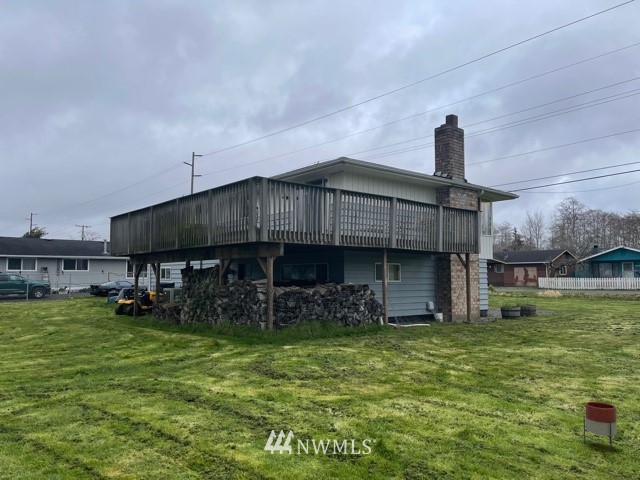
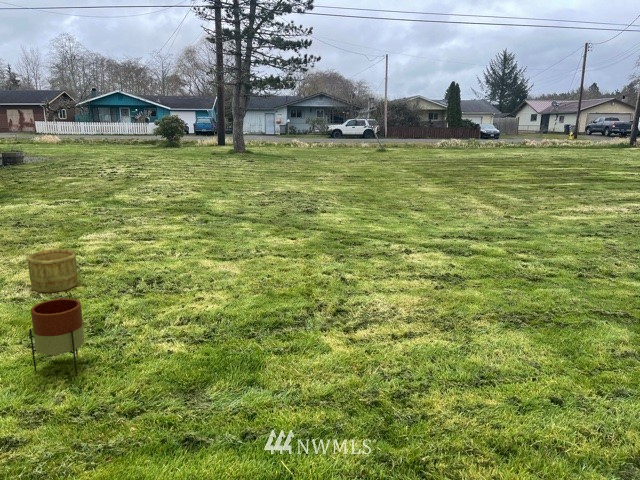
wooden bucket: none [568,378,603,409] -> present [26,249,78,293]

